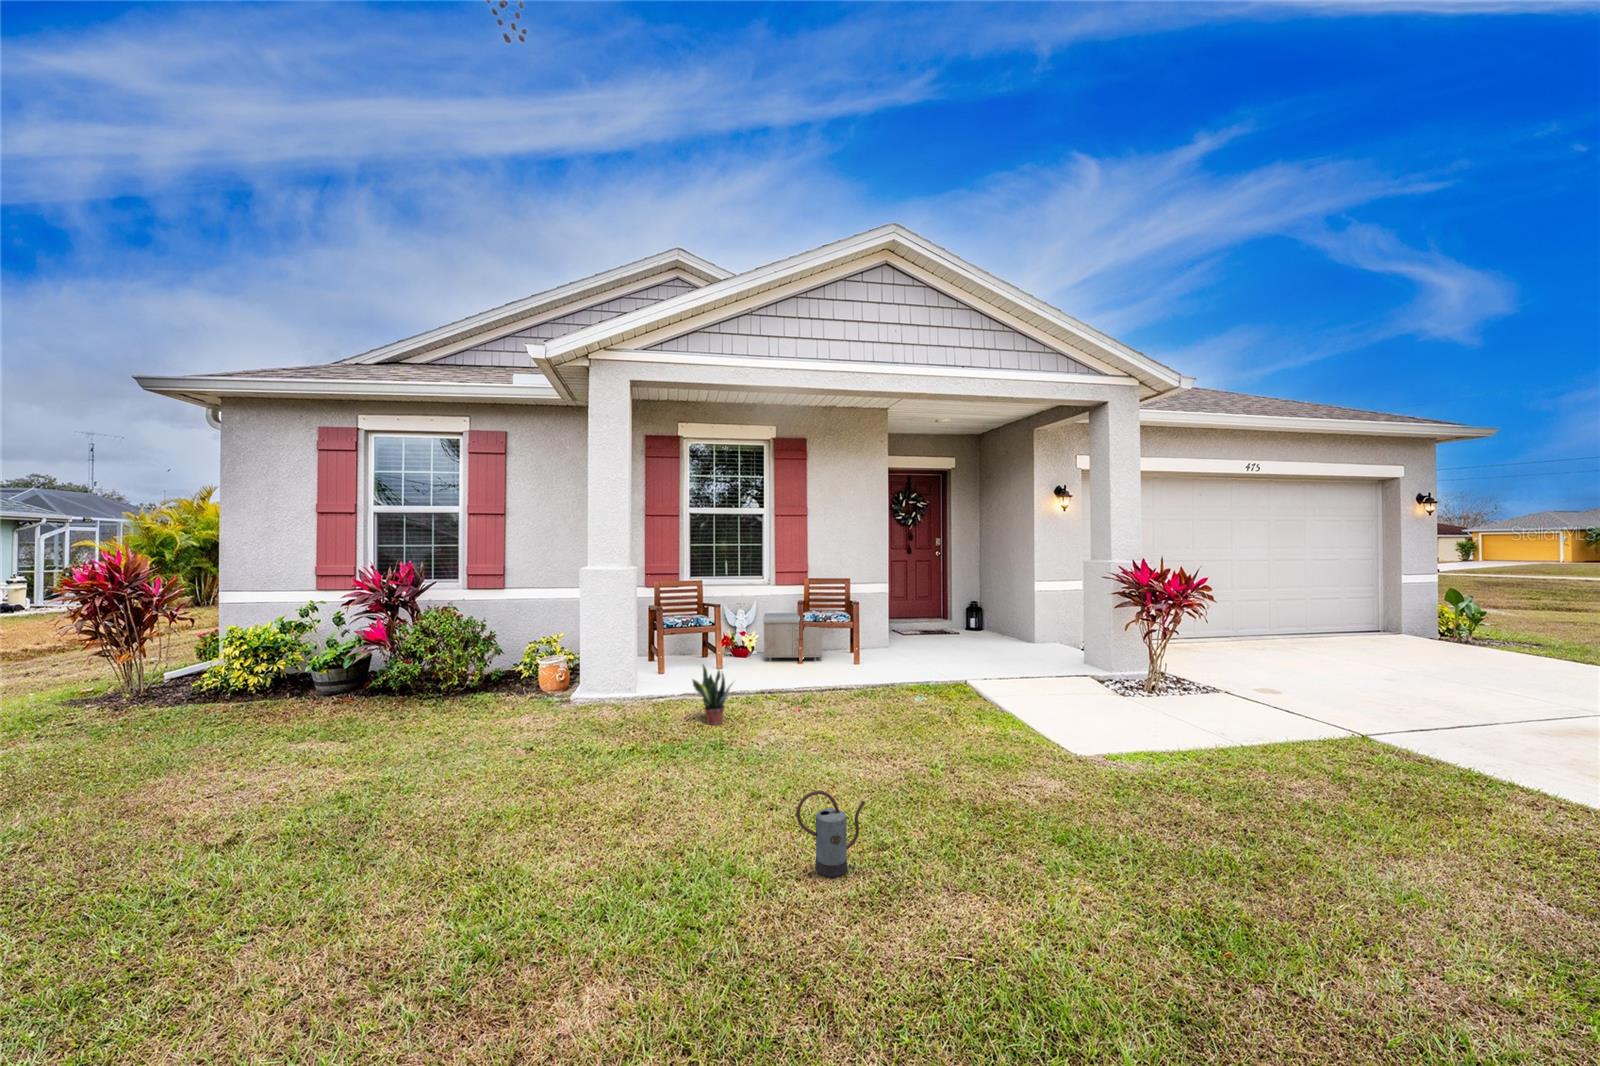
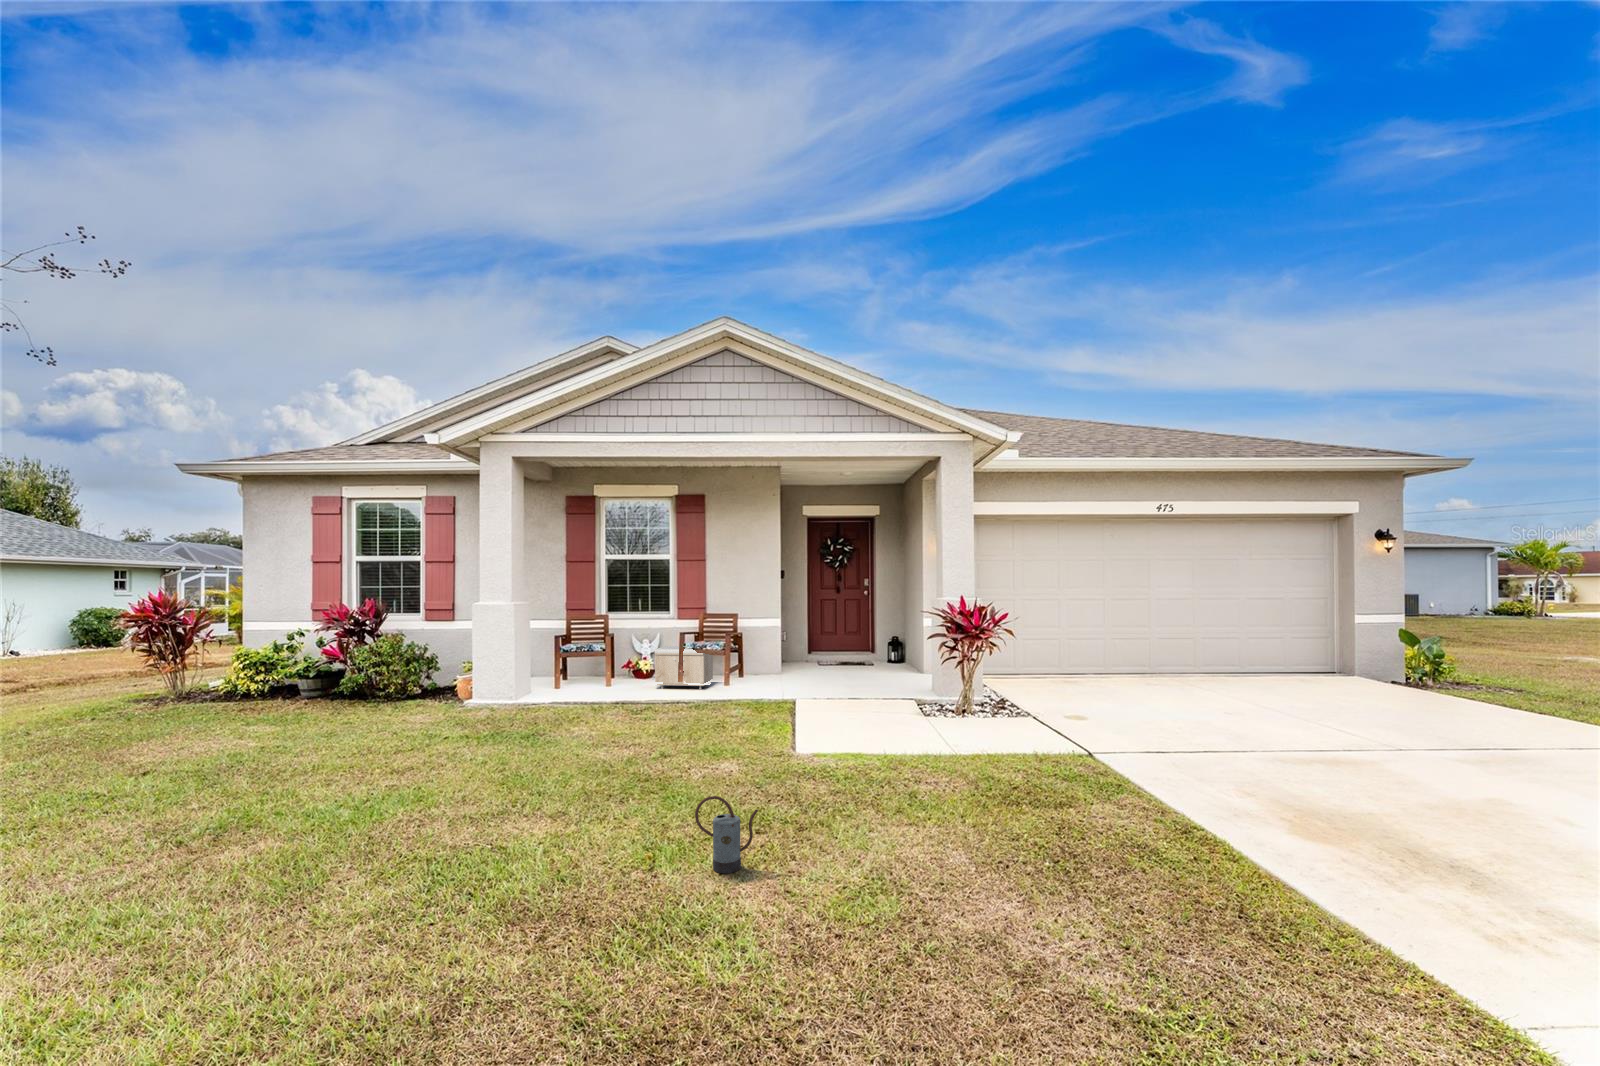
potted plant: present [693,665,733,725] -> none [520,679,559,727]
watering can: present [797,791,865,877] -> present [695,796,758,873]

